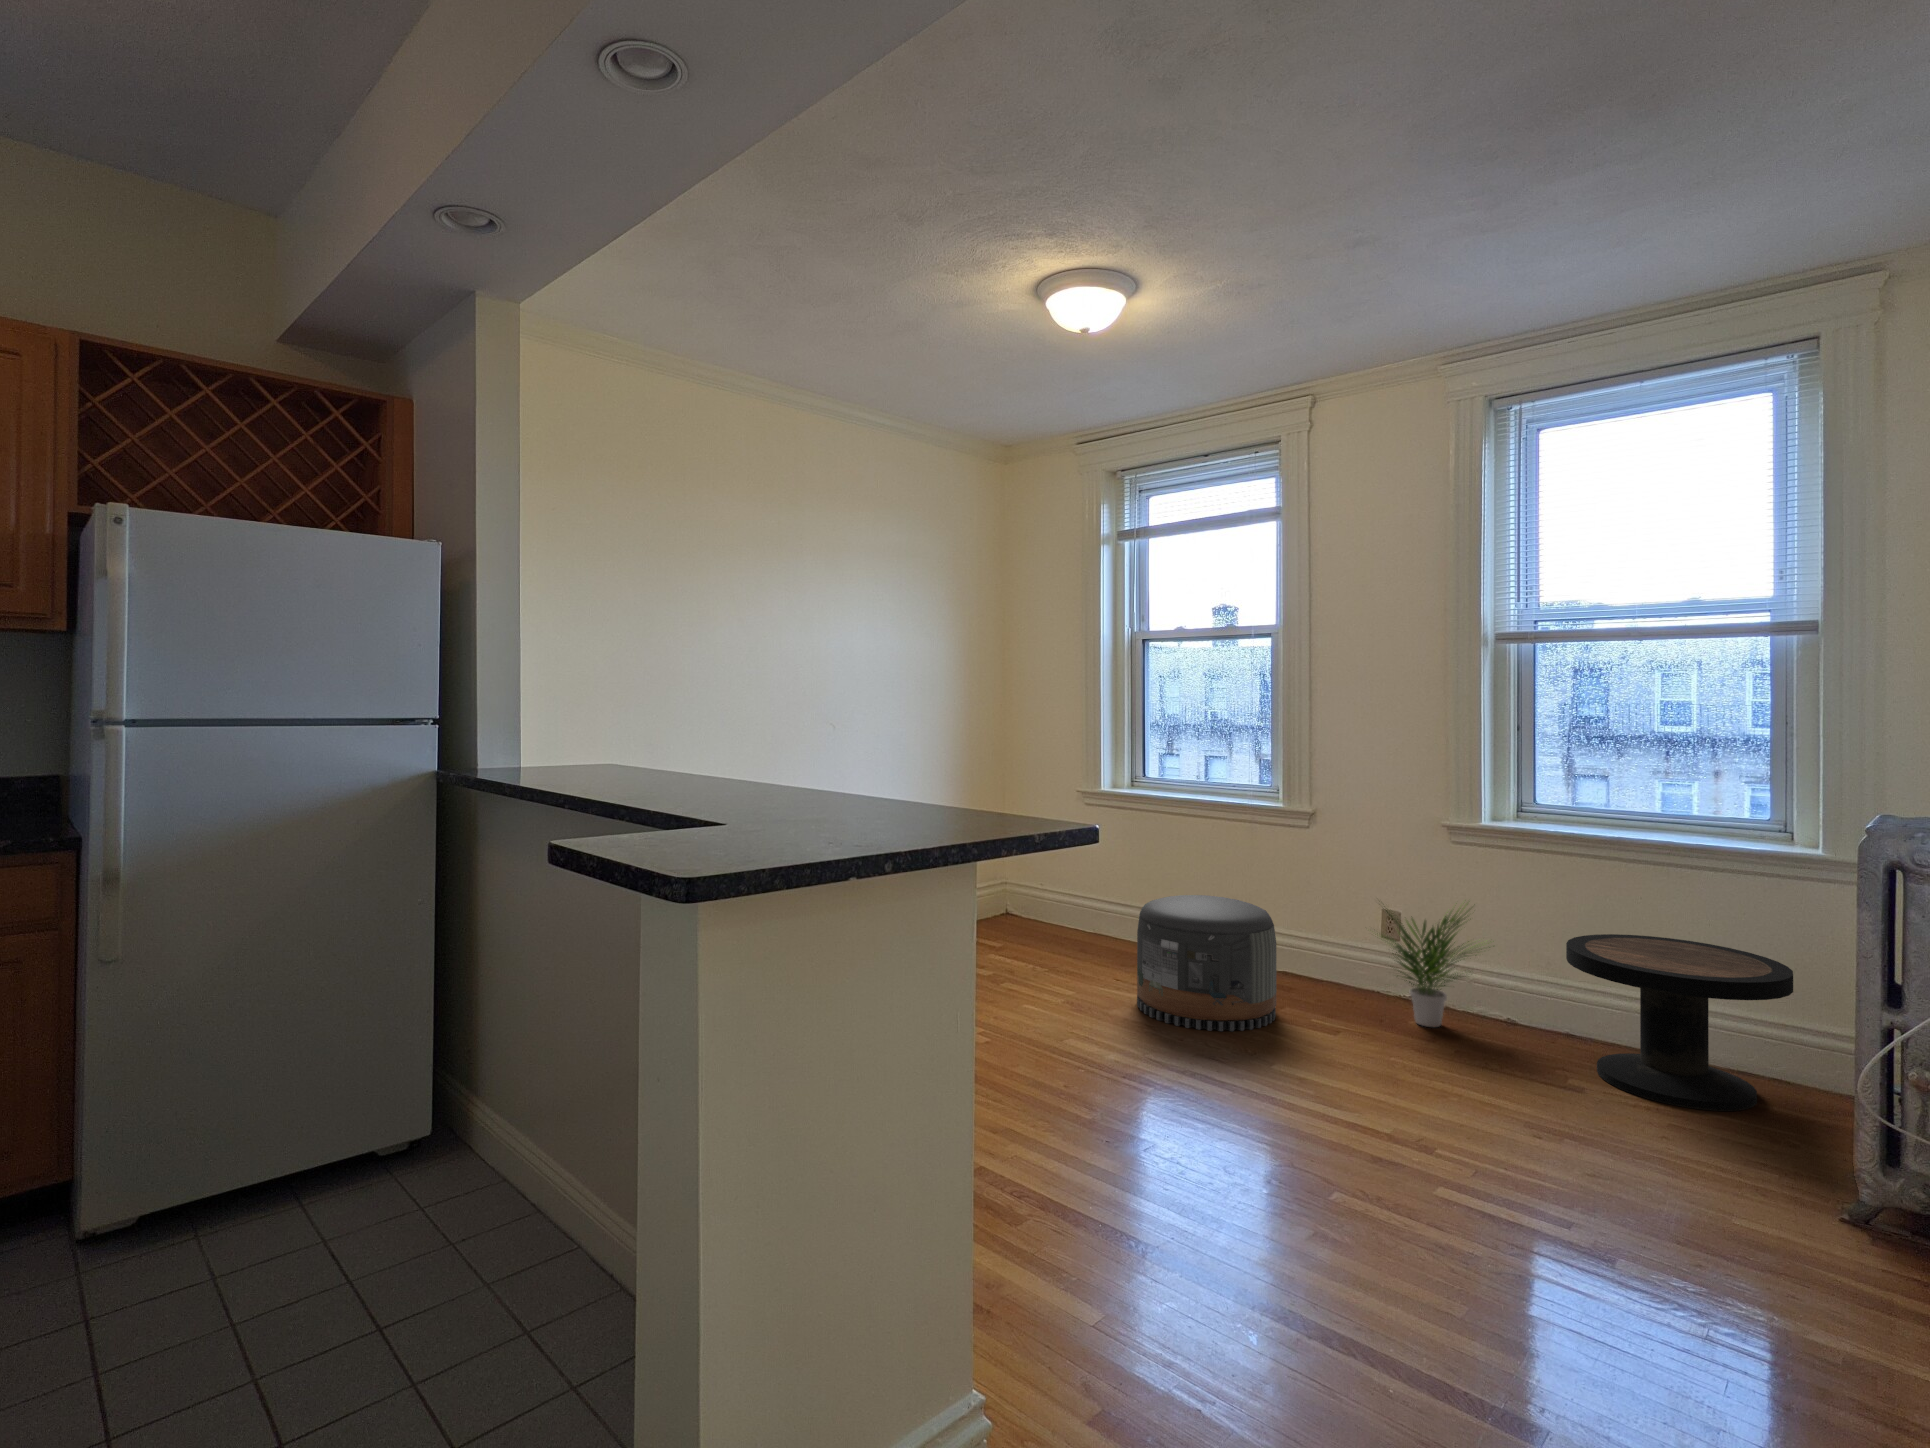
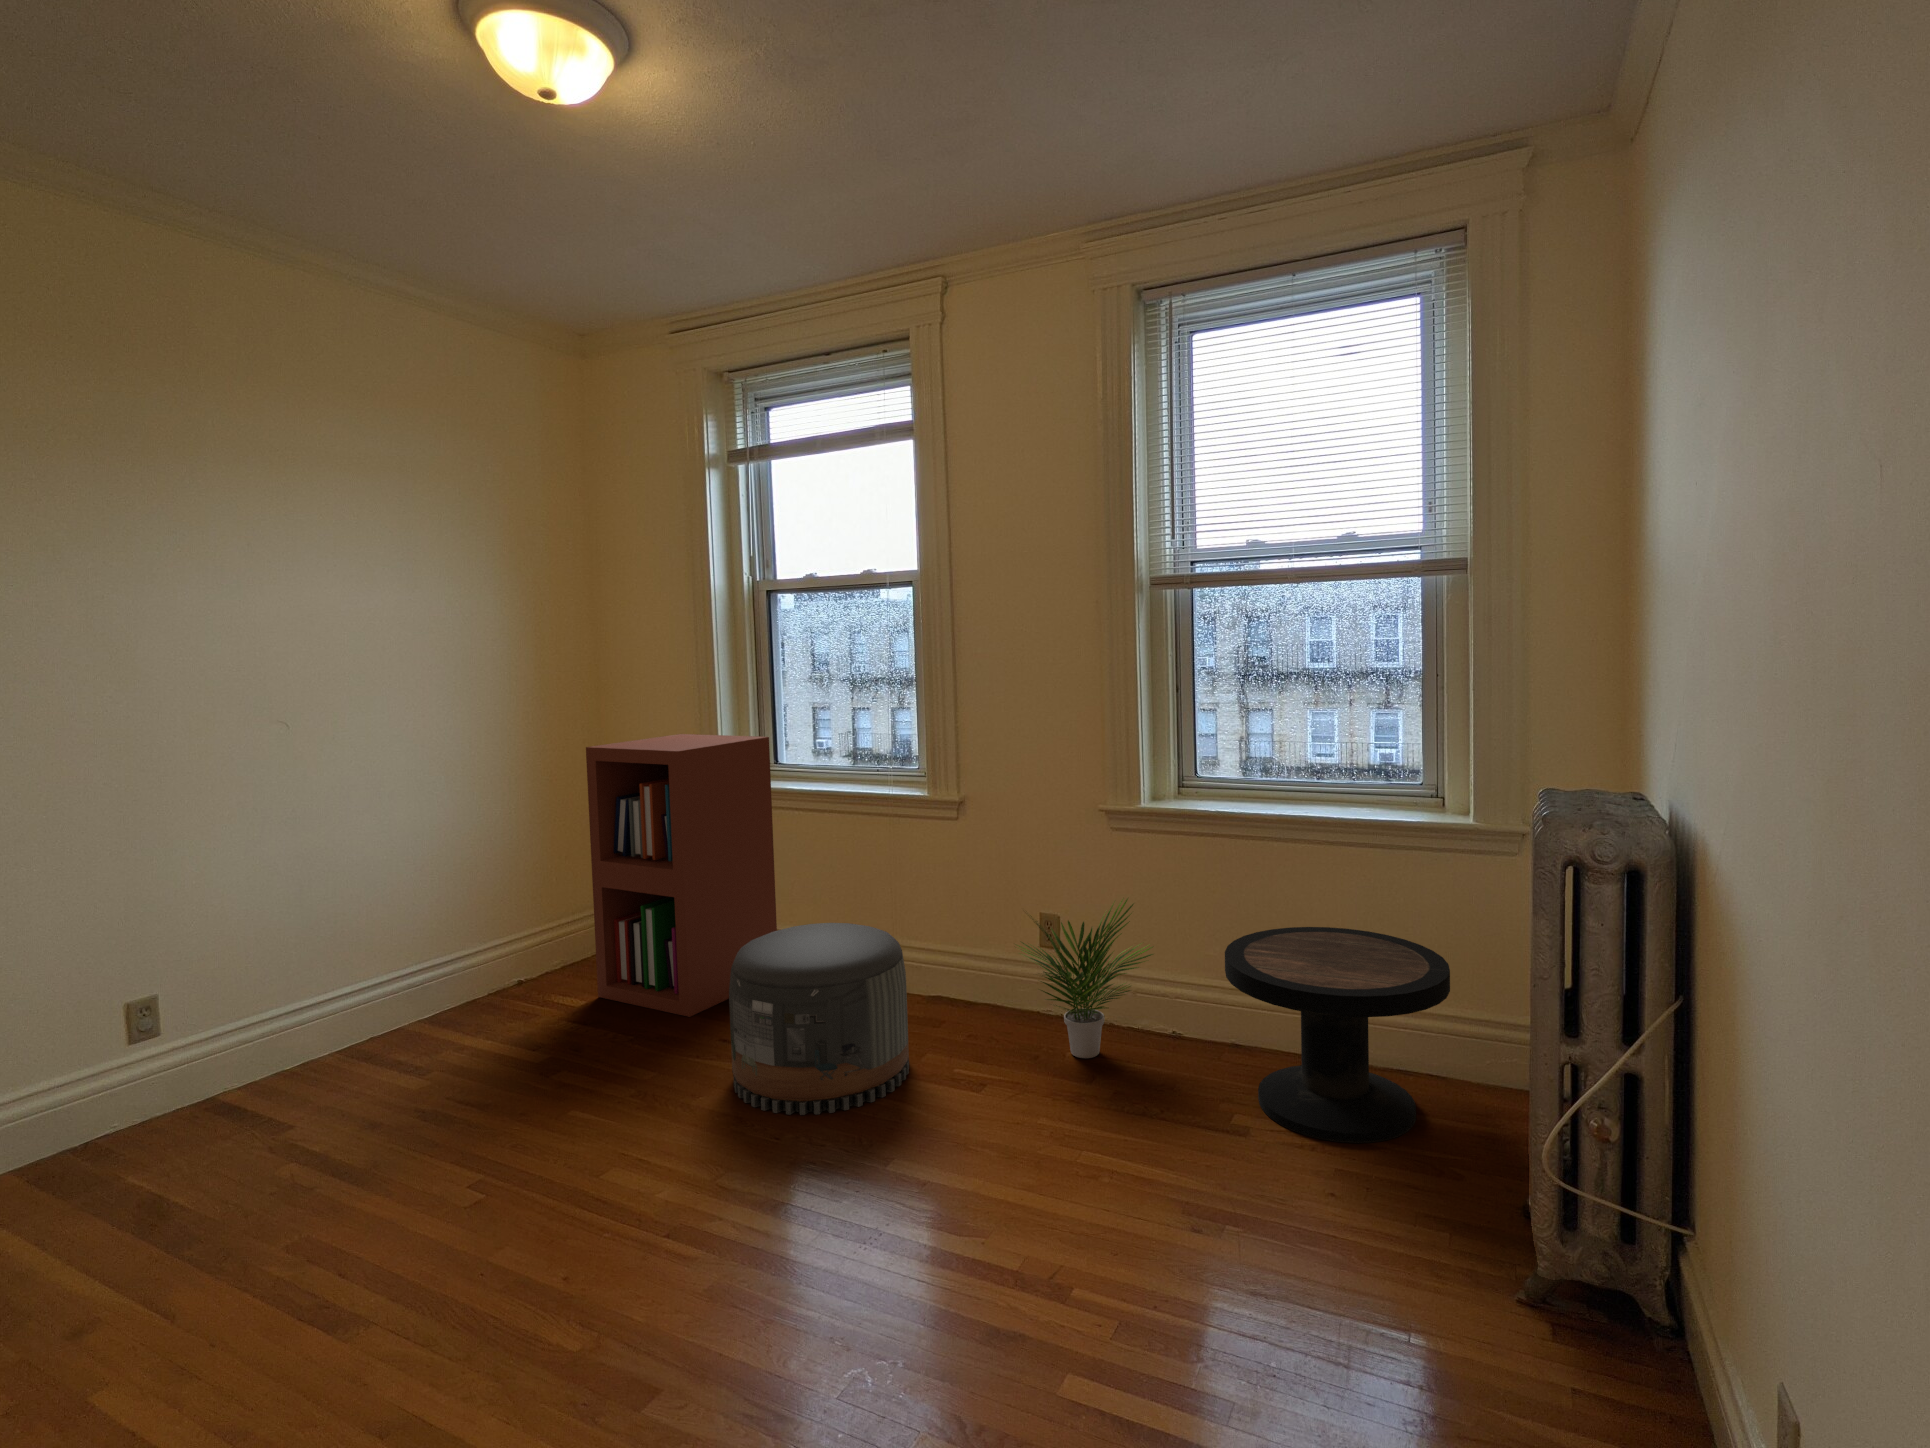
bookshelf: none [1008,750,1145,964] -> present [586,734,777,1017]

